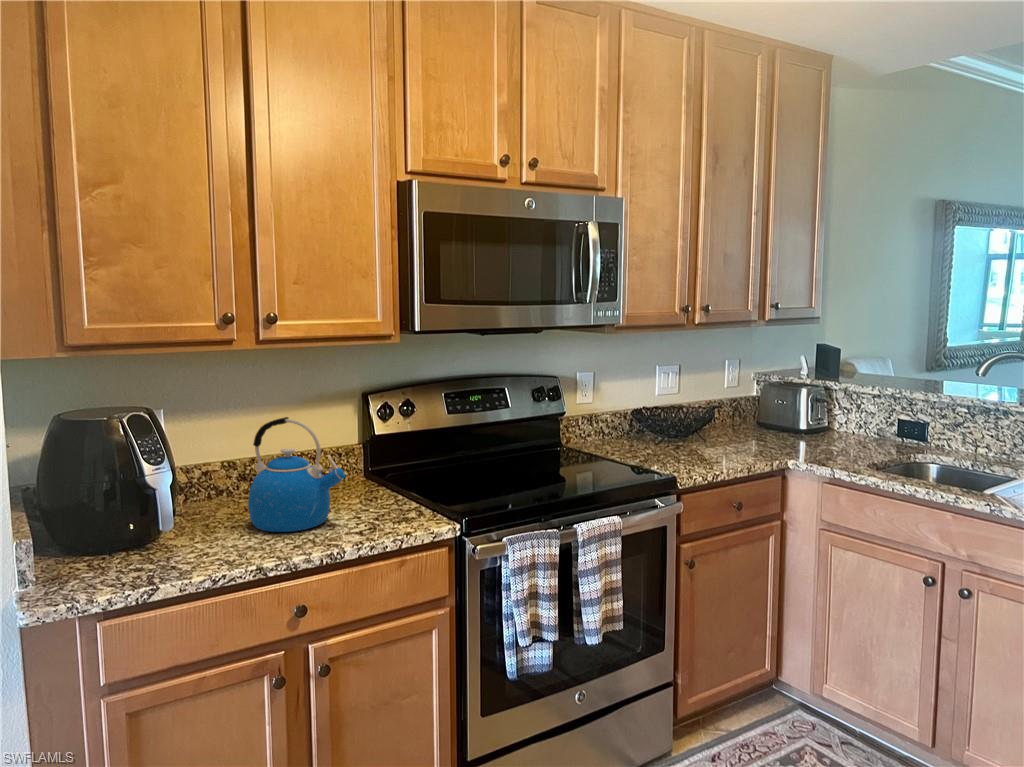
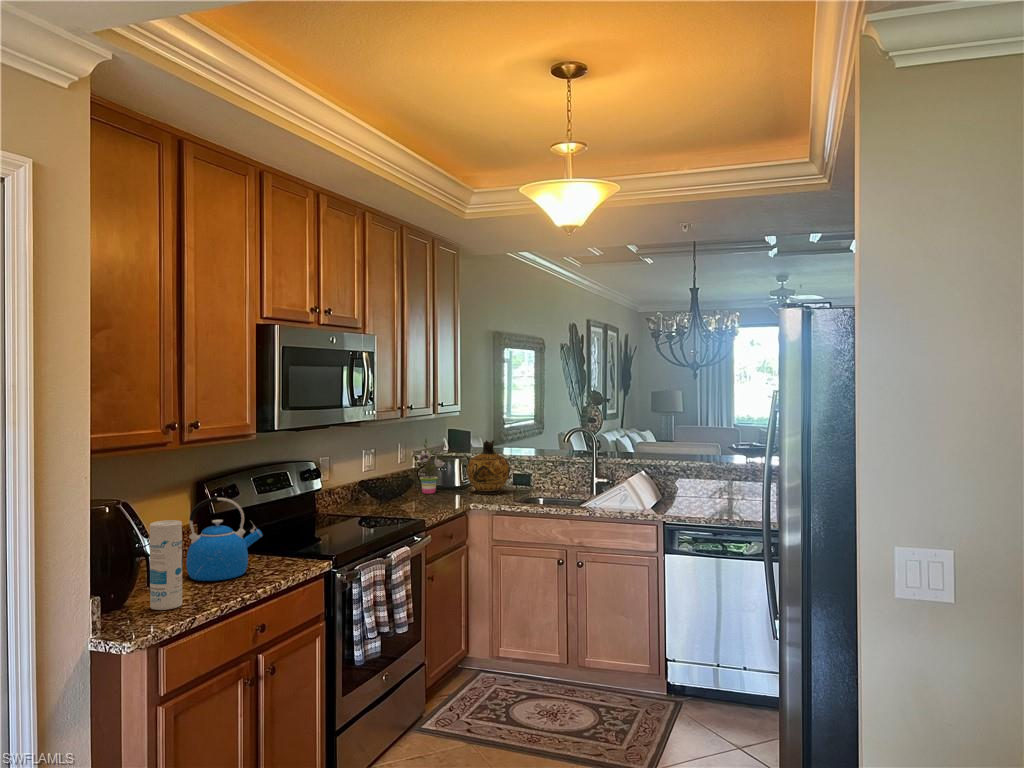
potted plant: none [738,356,787,435] -> present [417,439,444,494]
ceramic jug: none [816,364,888,447] -> present [467,440,510,494]
canister: none [112,446,164,569] -> present [150,520,182,610]

